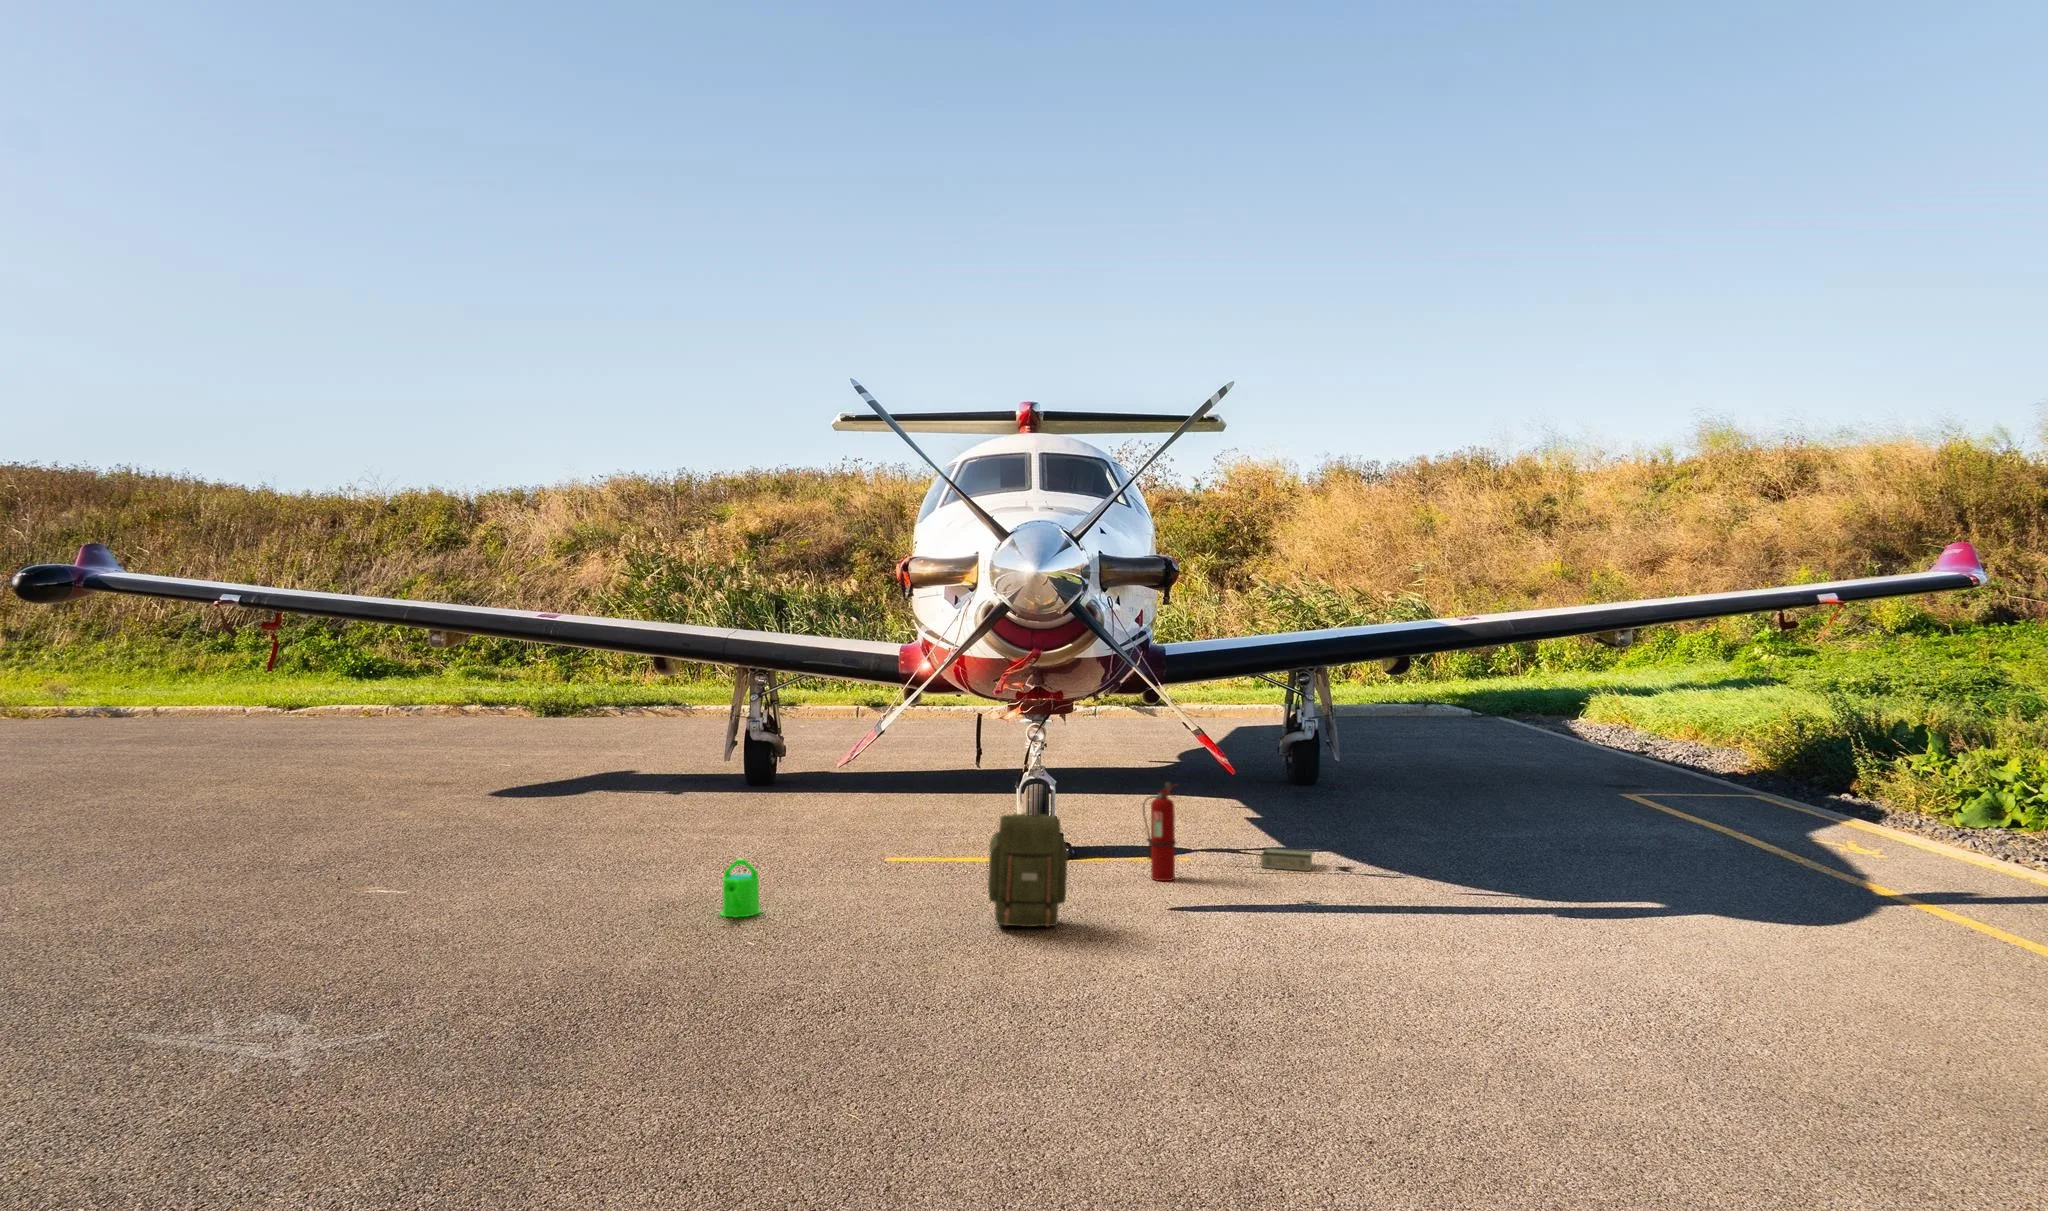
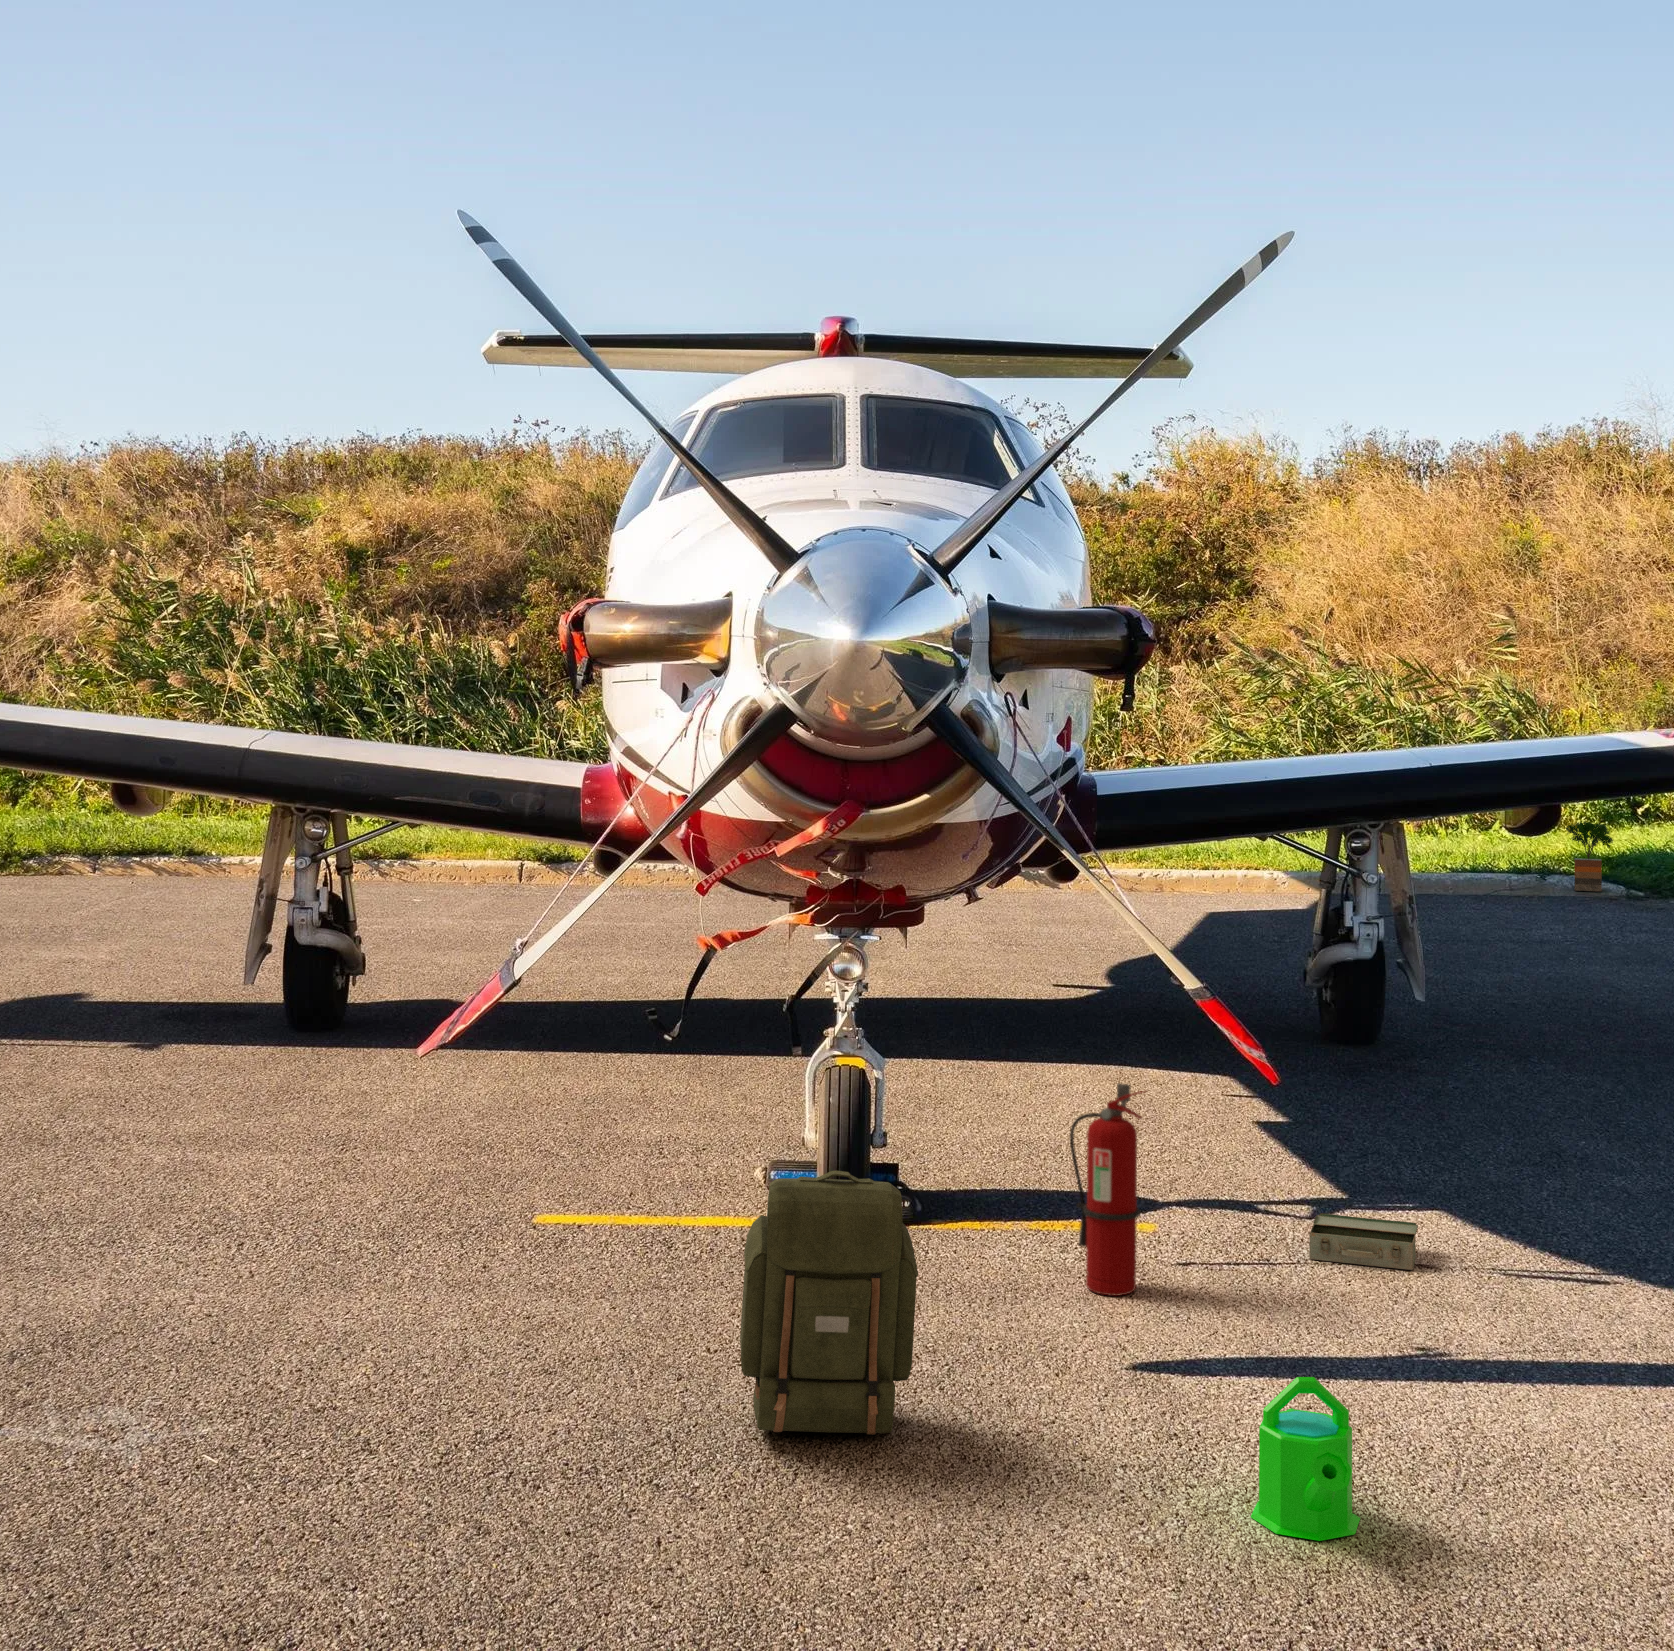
potted tree: none [1435,673,1463,712] -> present [1566,821,1613,891]
watering can: present [720,858,761,917] -> present [1251,1377,1360,1541]

